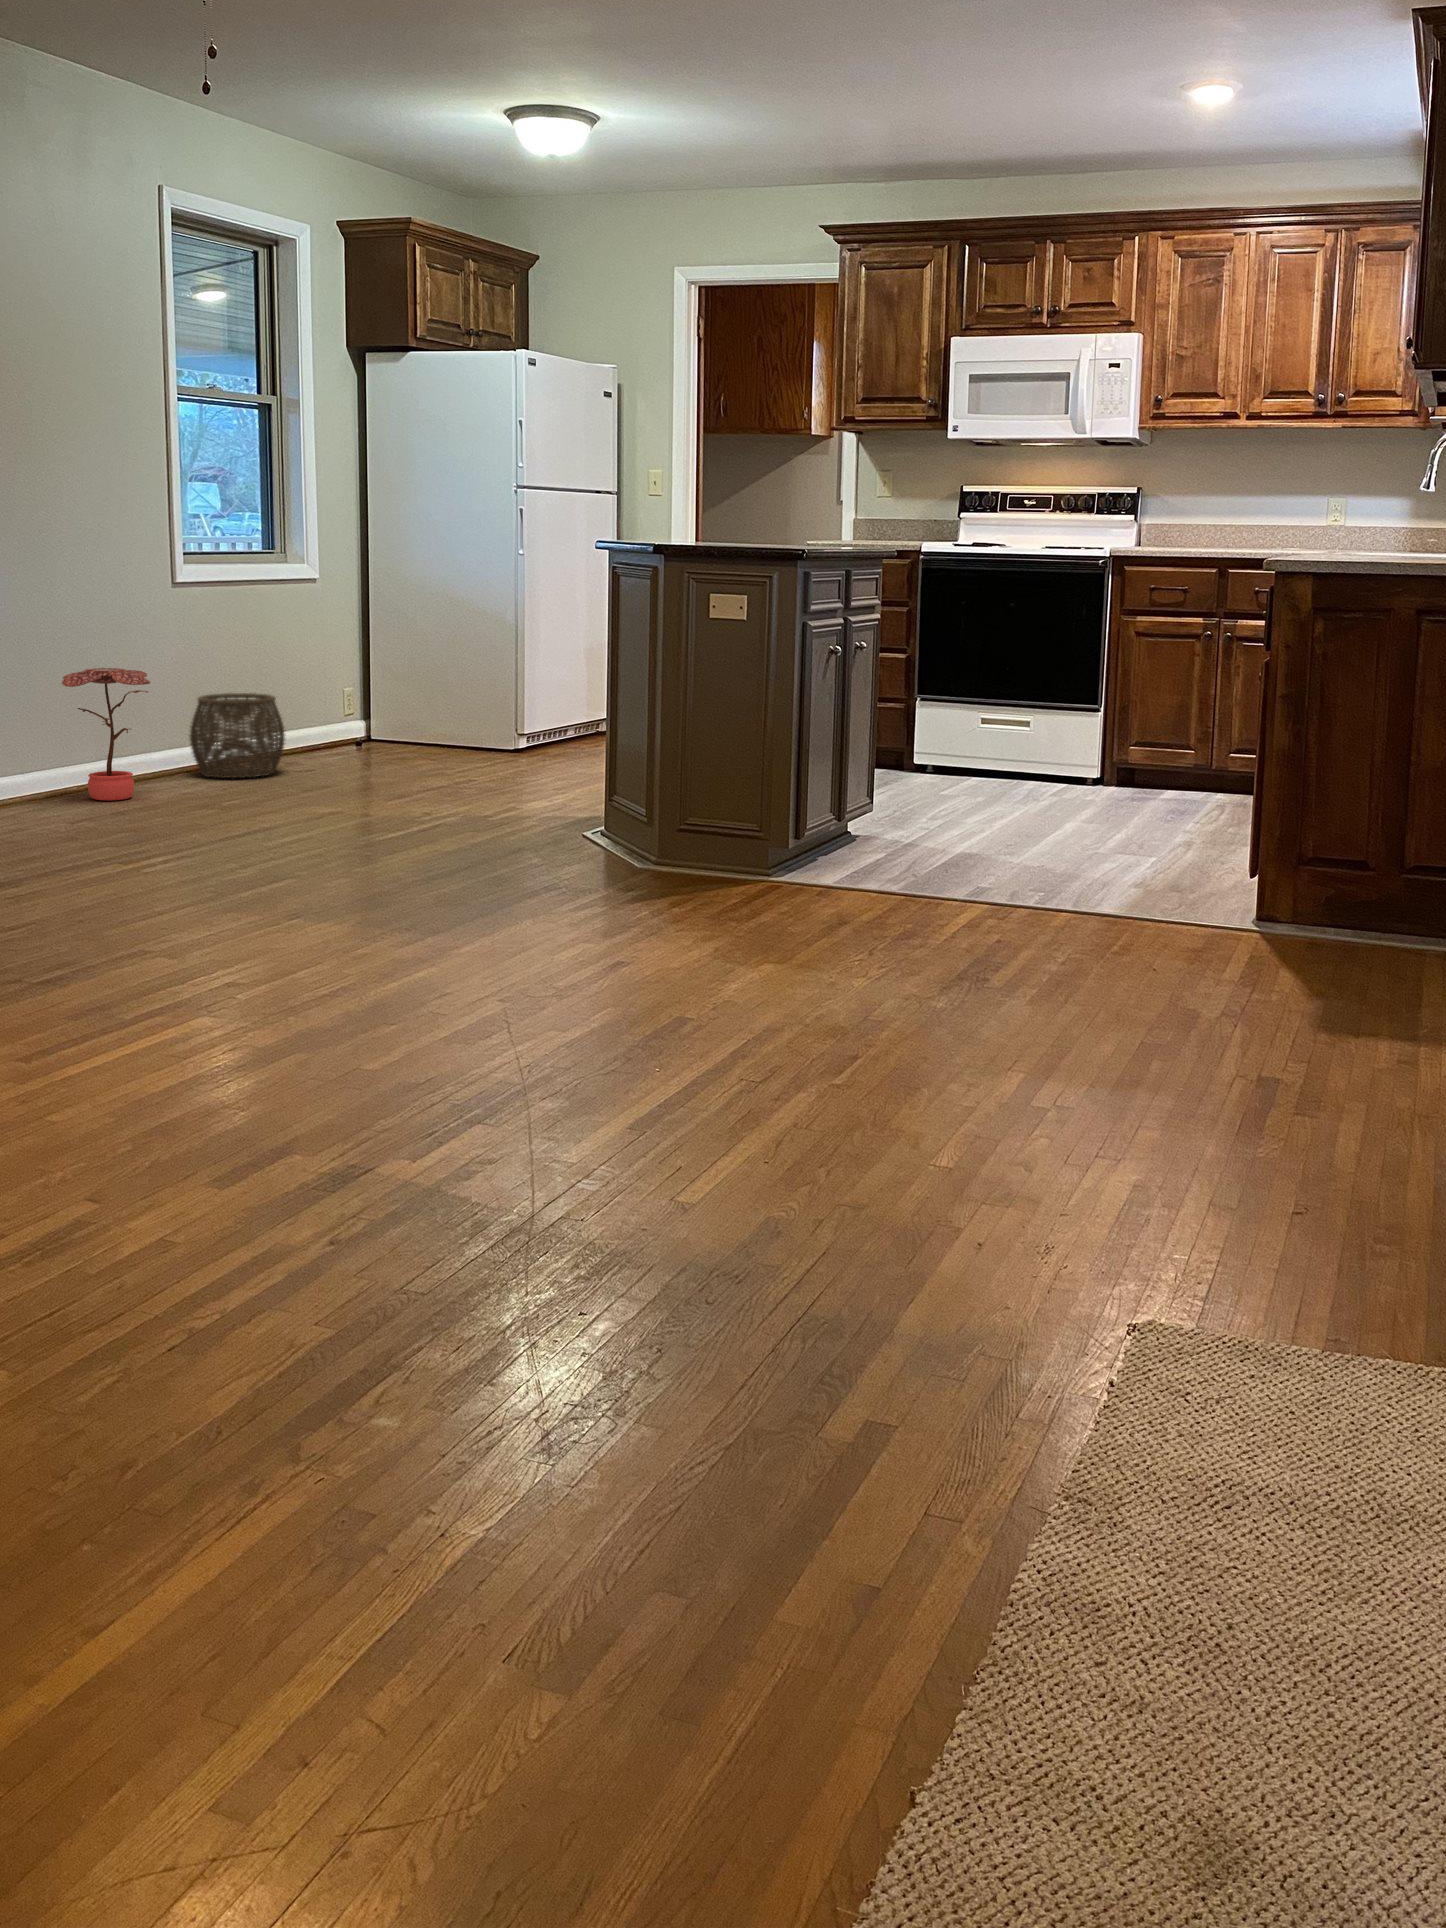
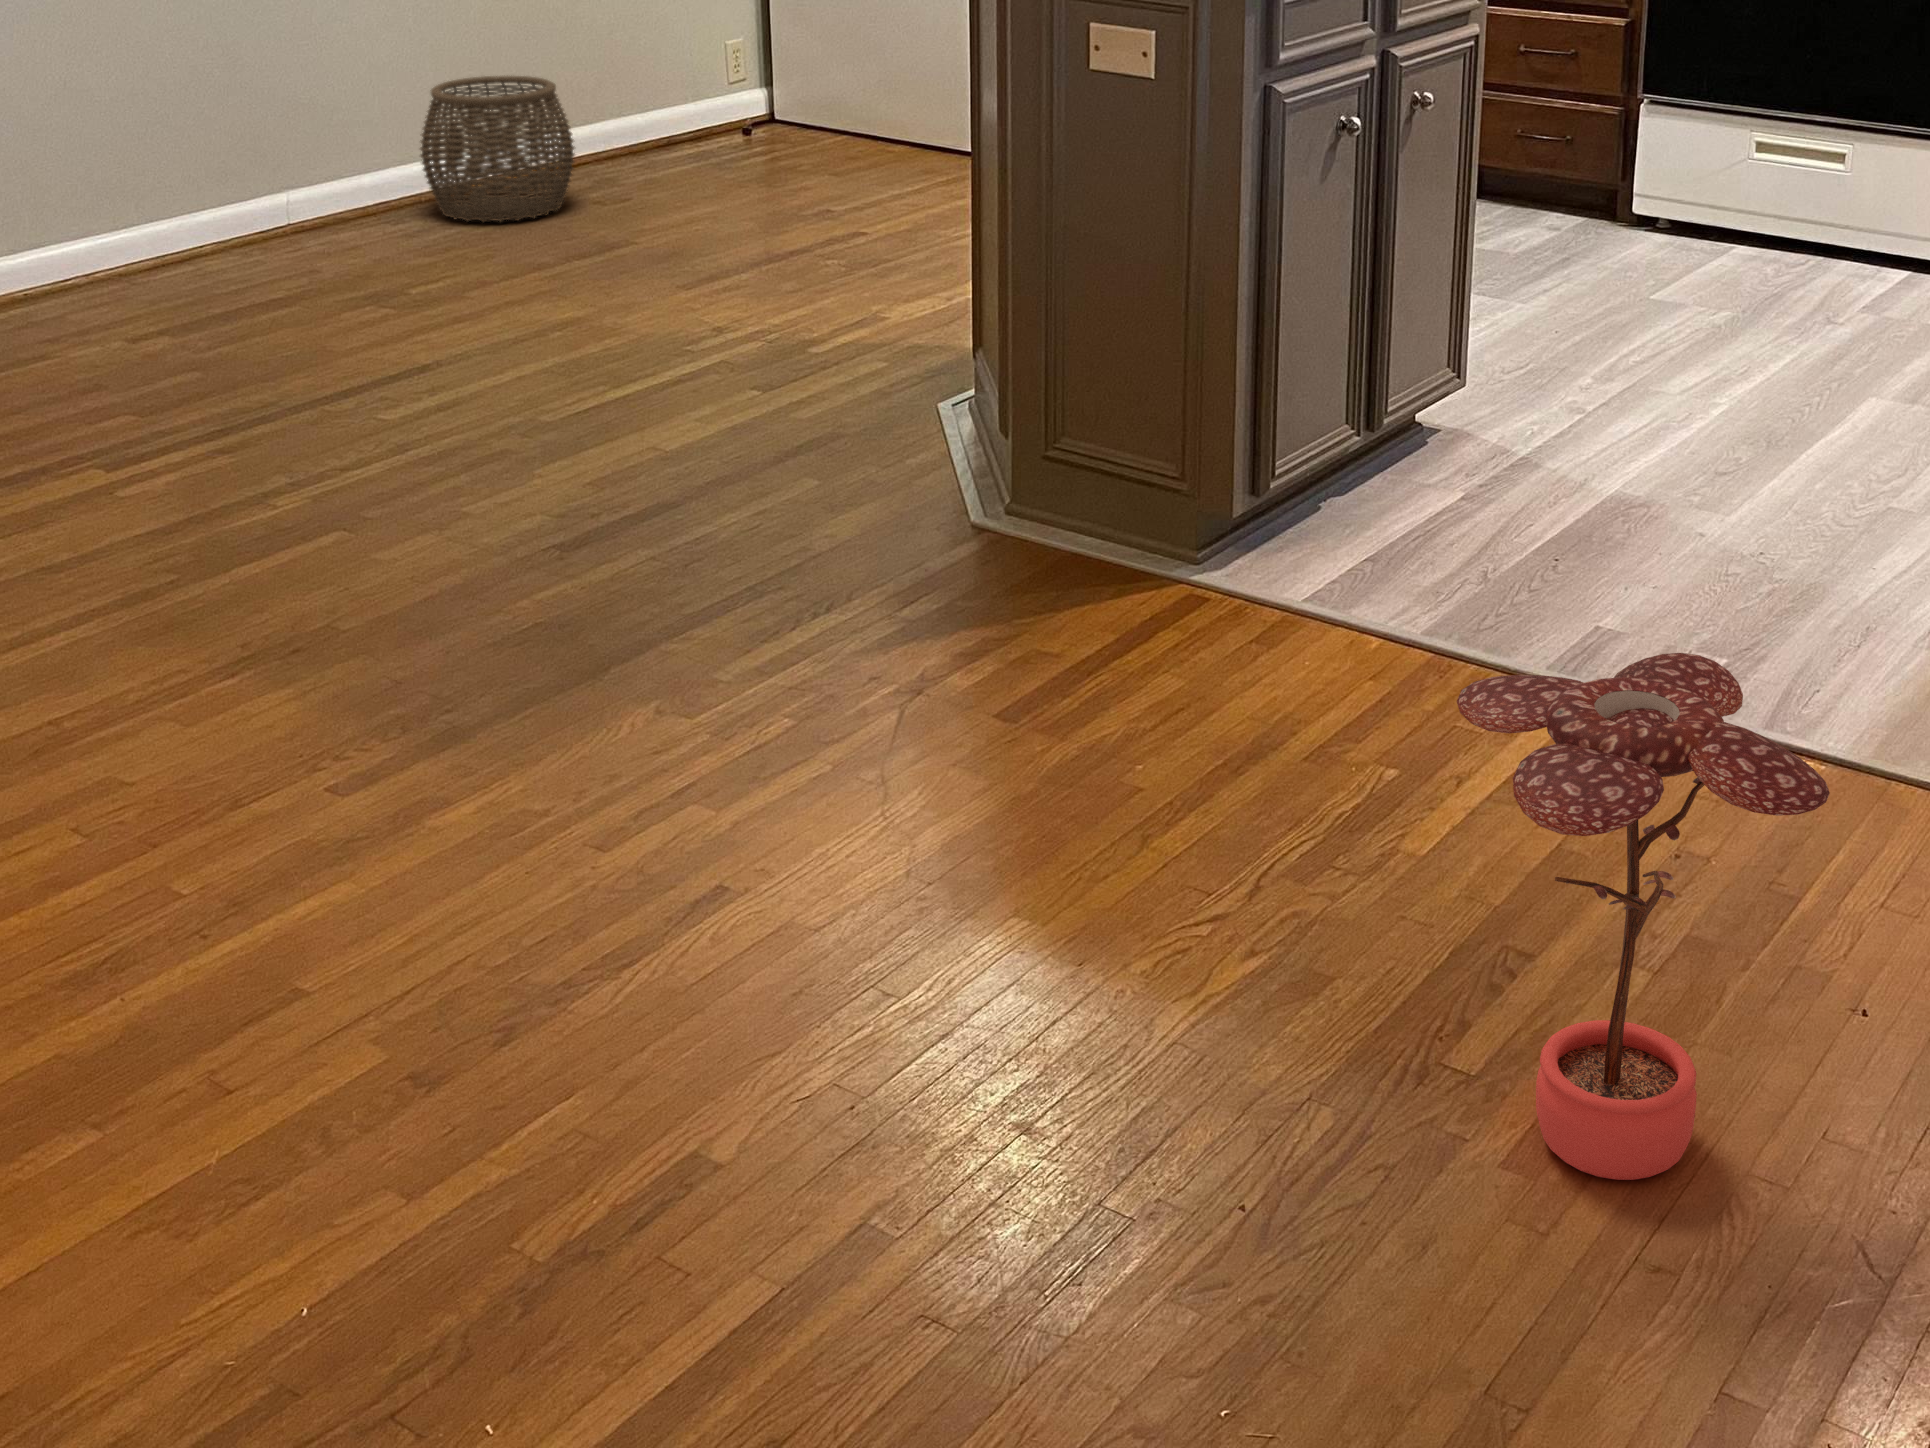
potted plant: present [62,668,150,801] -> present [1457,653,1830,1180]

